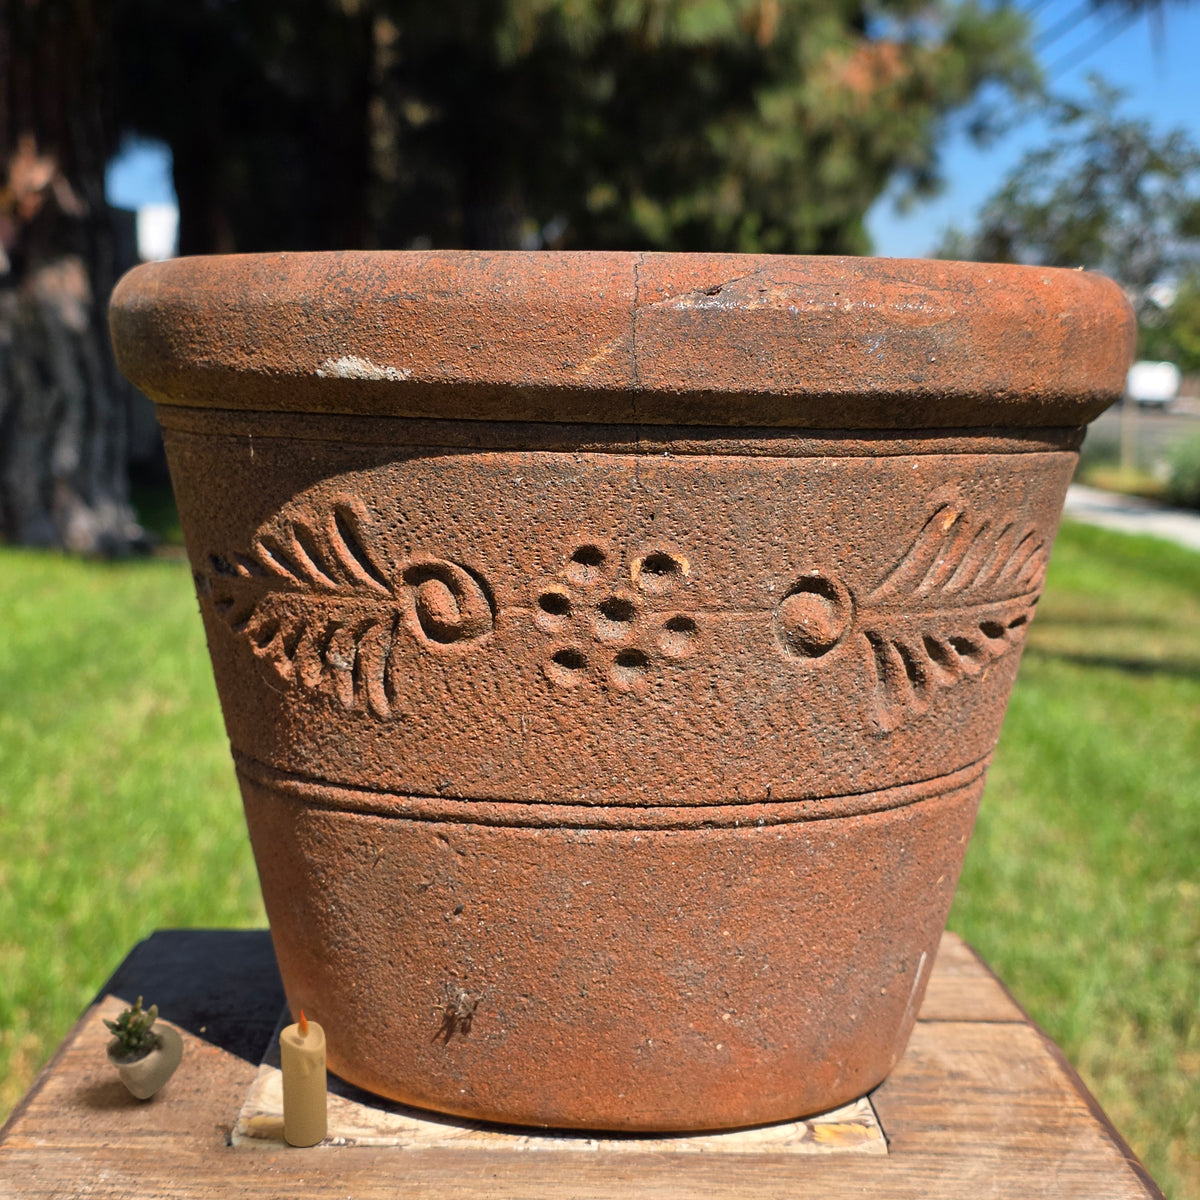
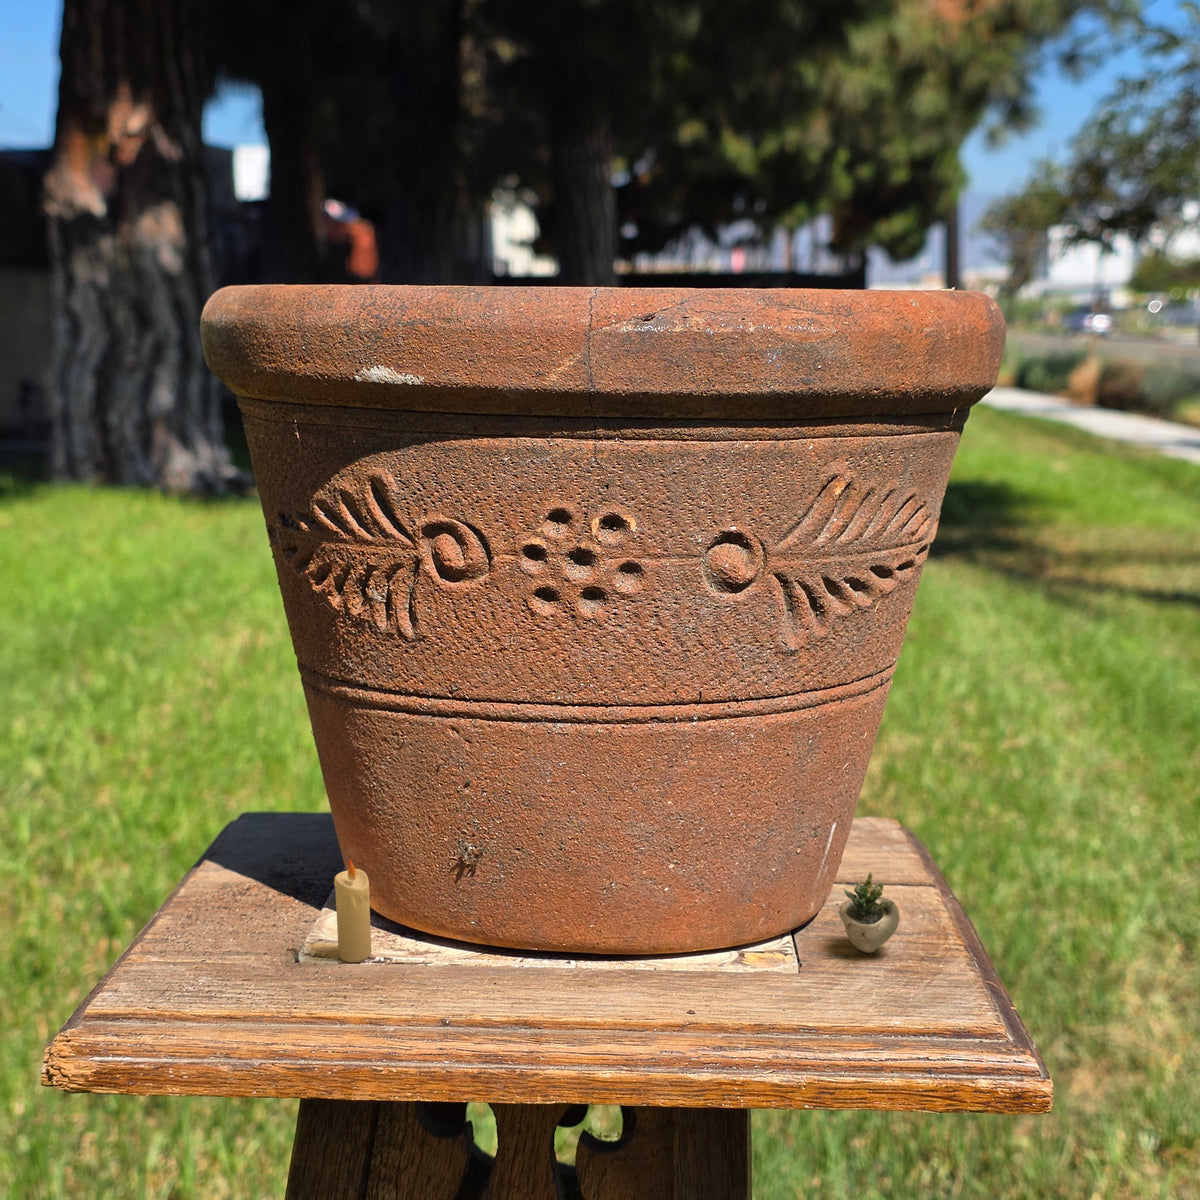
succulent plant: present [103,996,205,1099] -> present [839,873,953,953]

